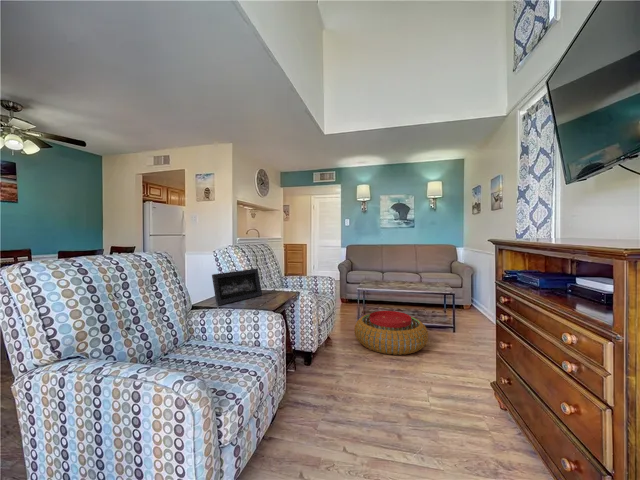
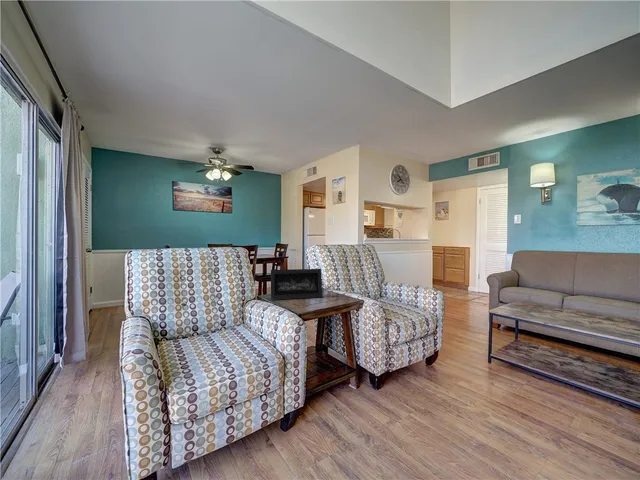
pouf: present [354,311,428,355] -> none [460,349,600,433]

